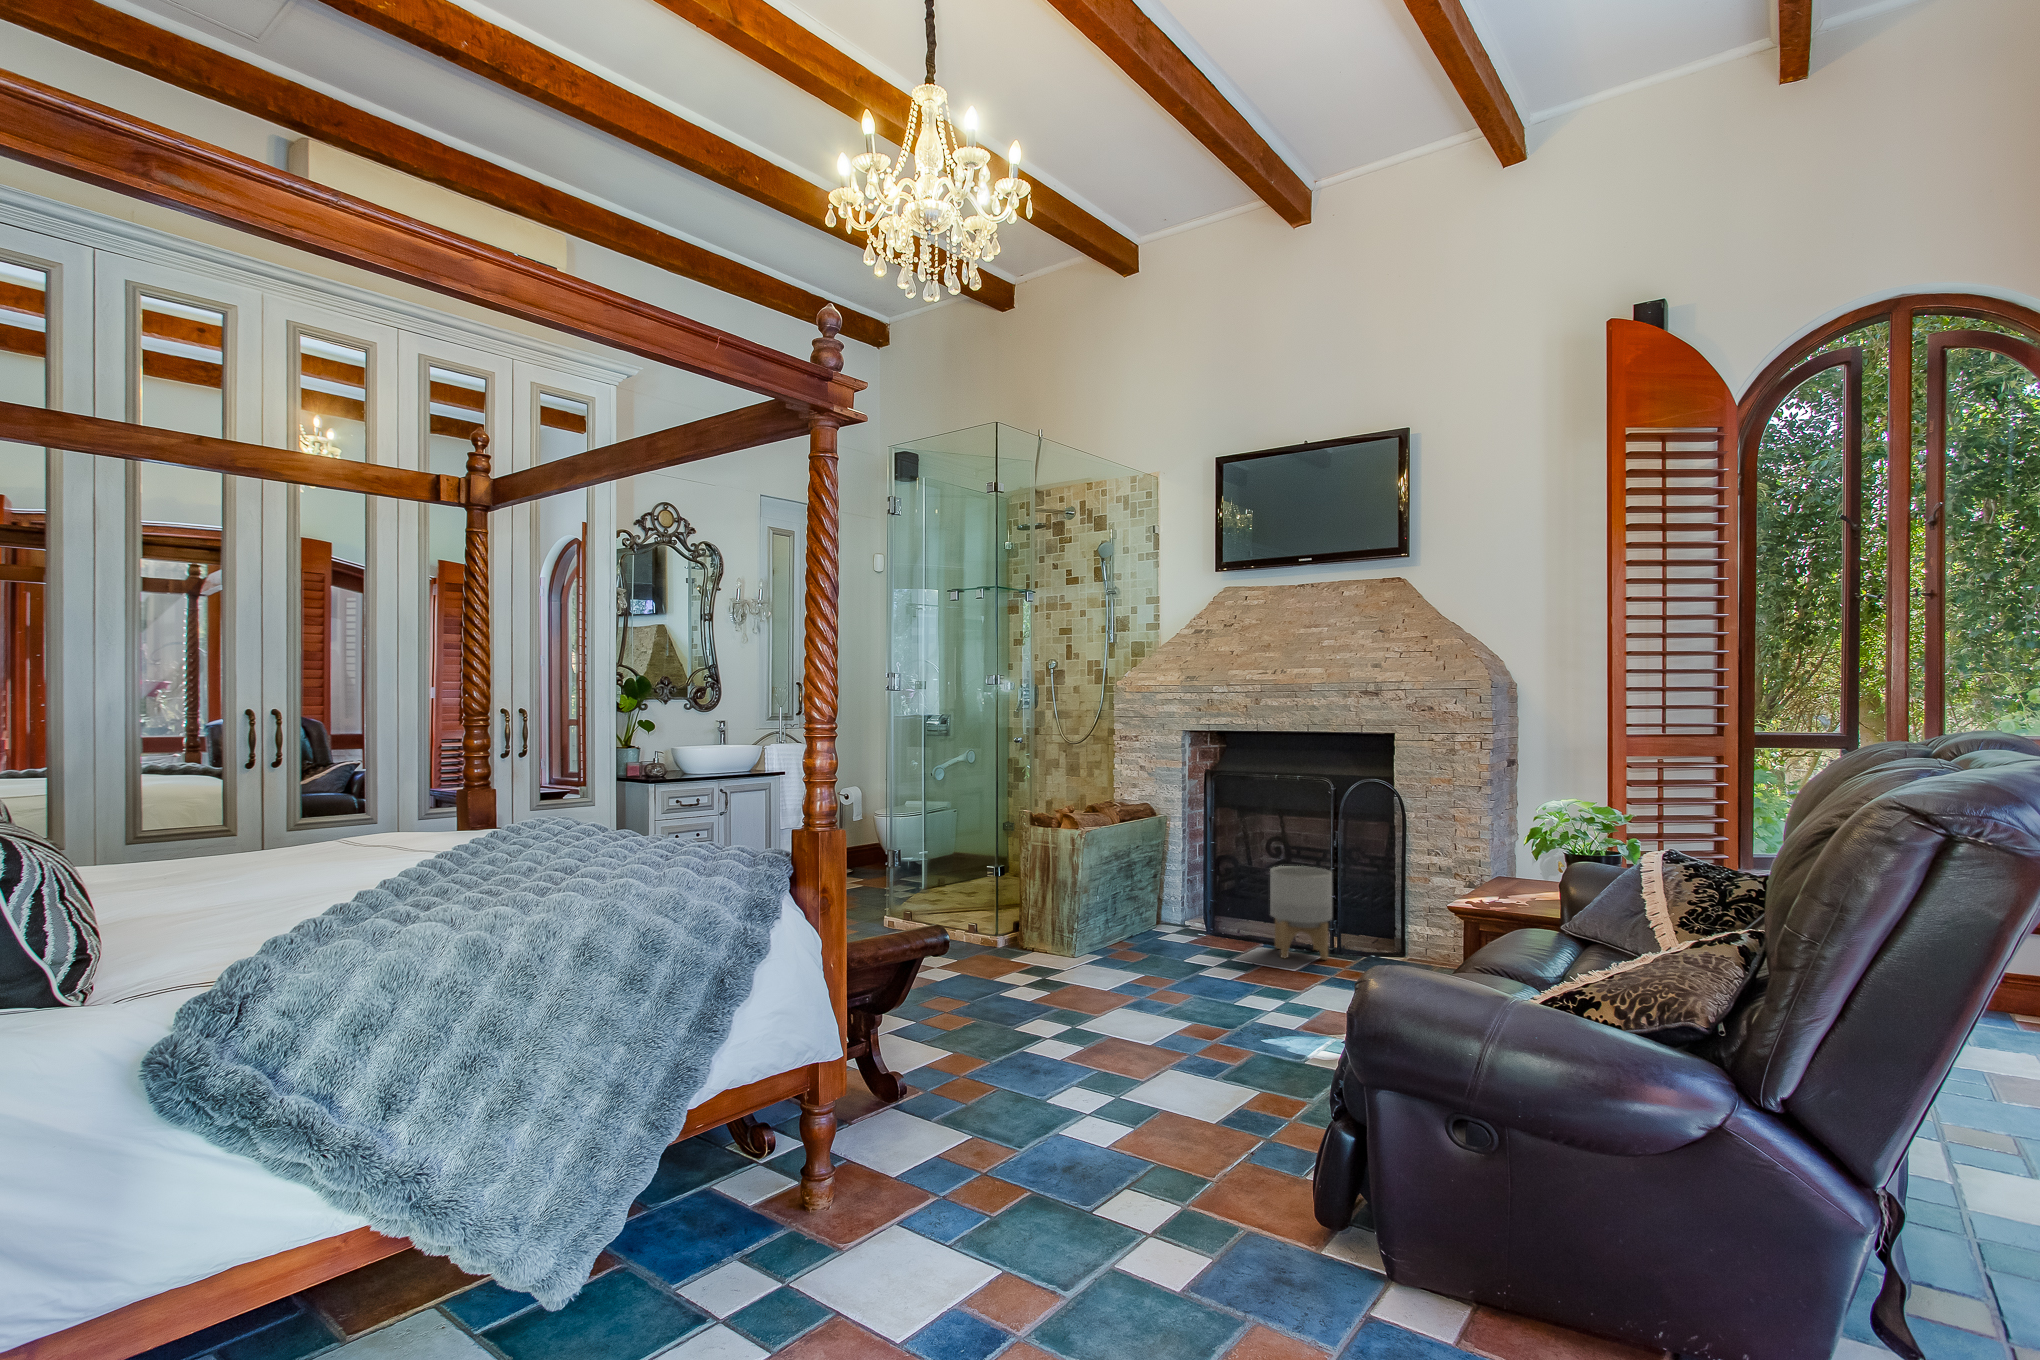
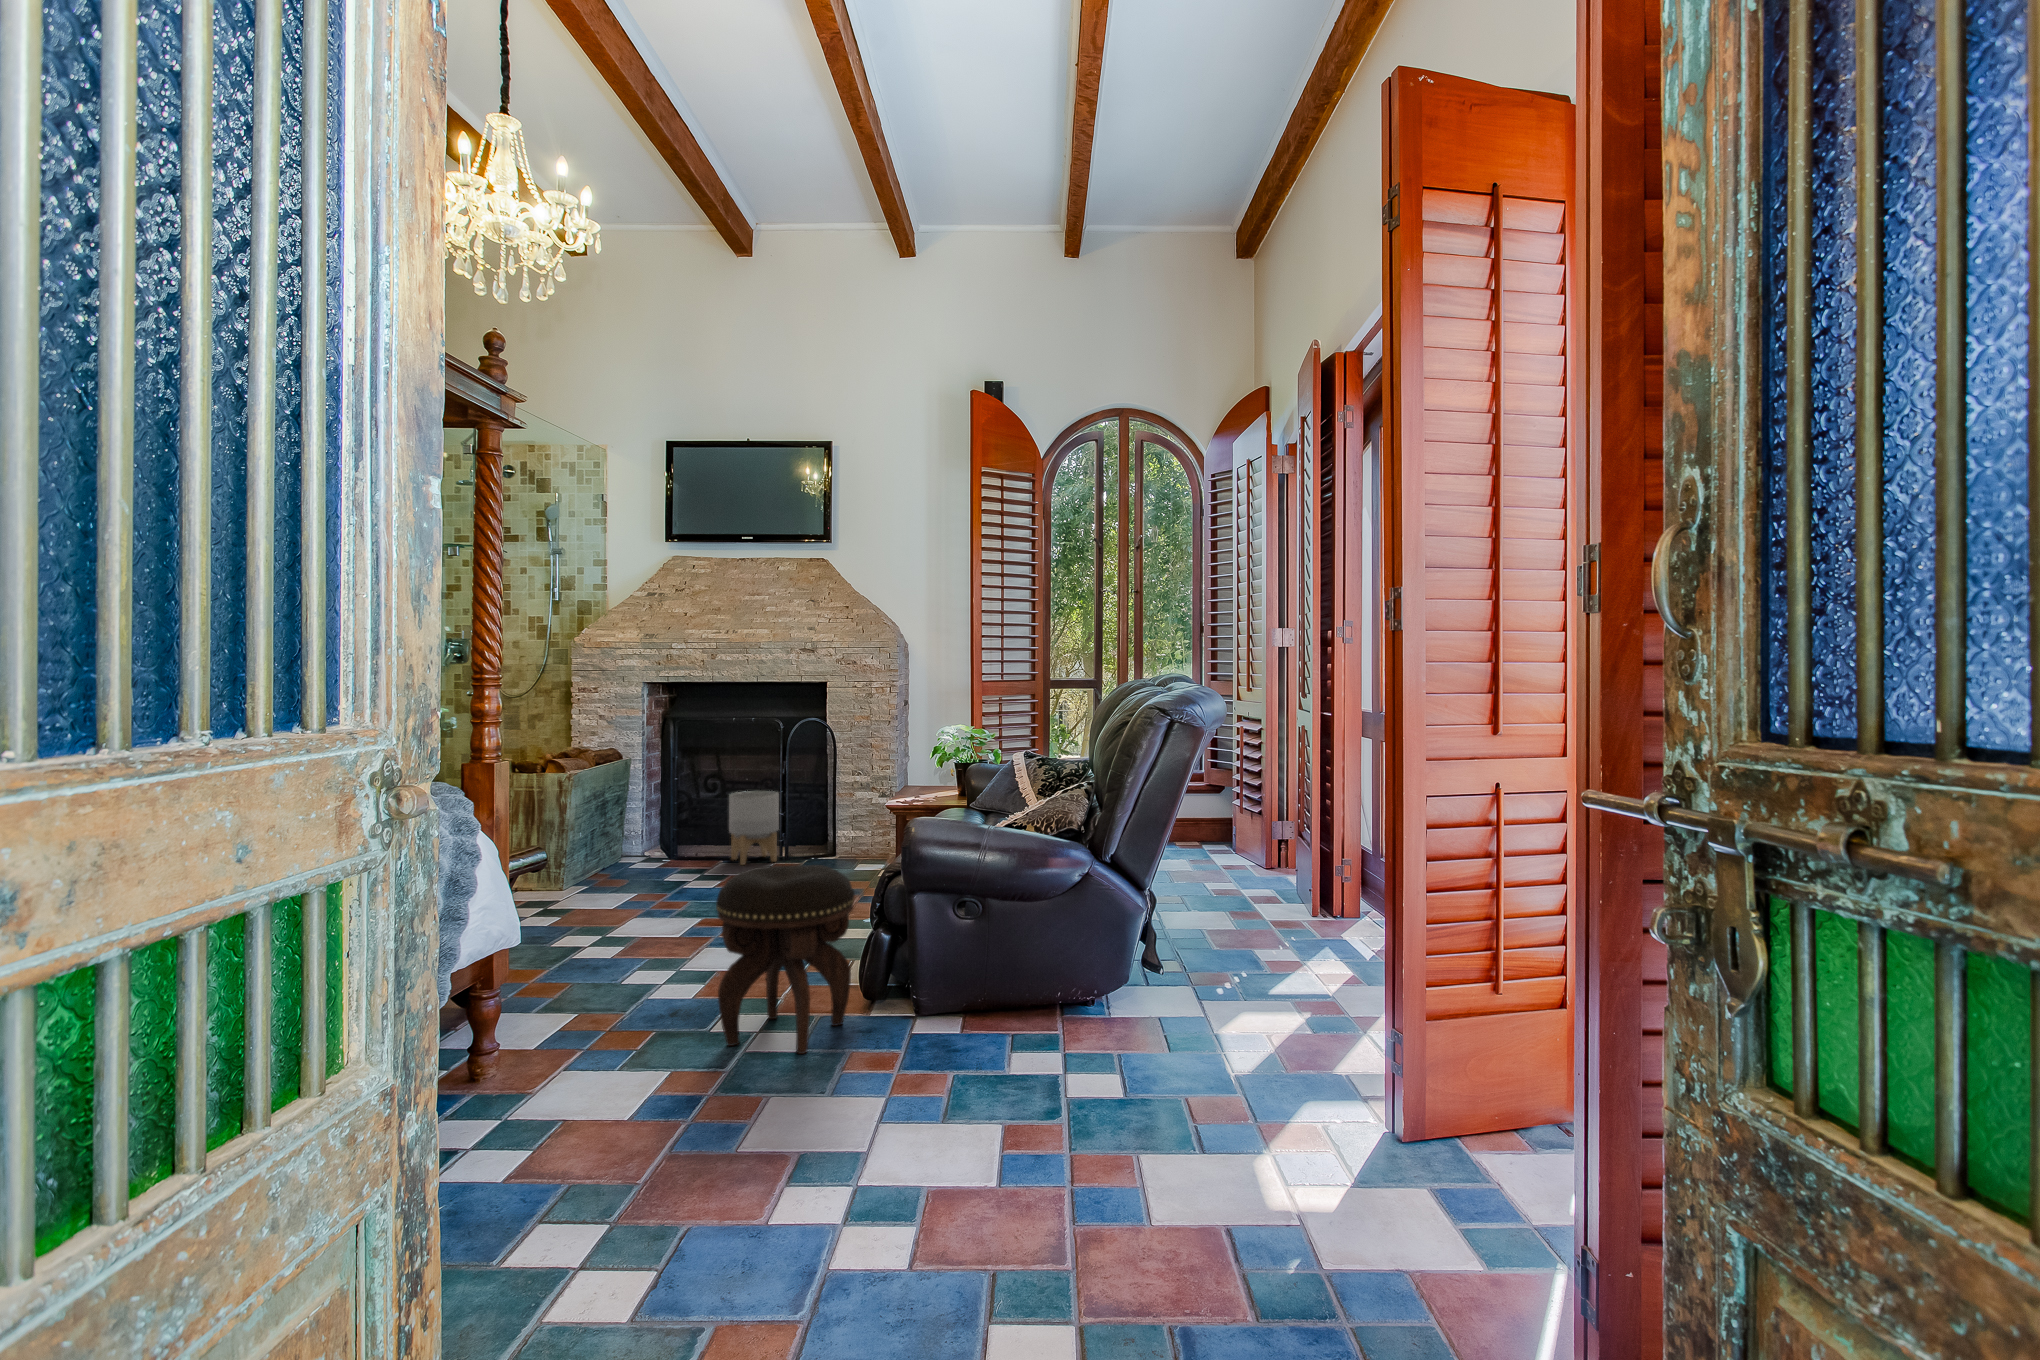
footstool: none [1090,995,1285,1295] -> present [716,864,855,1054]

